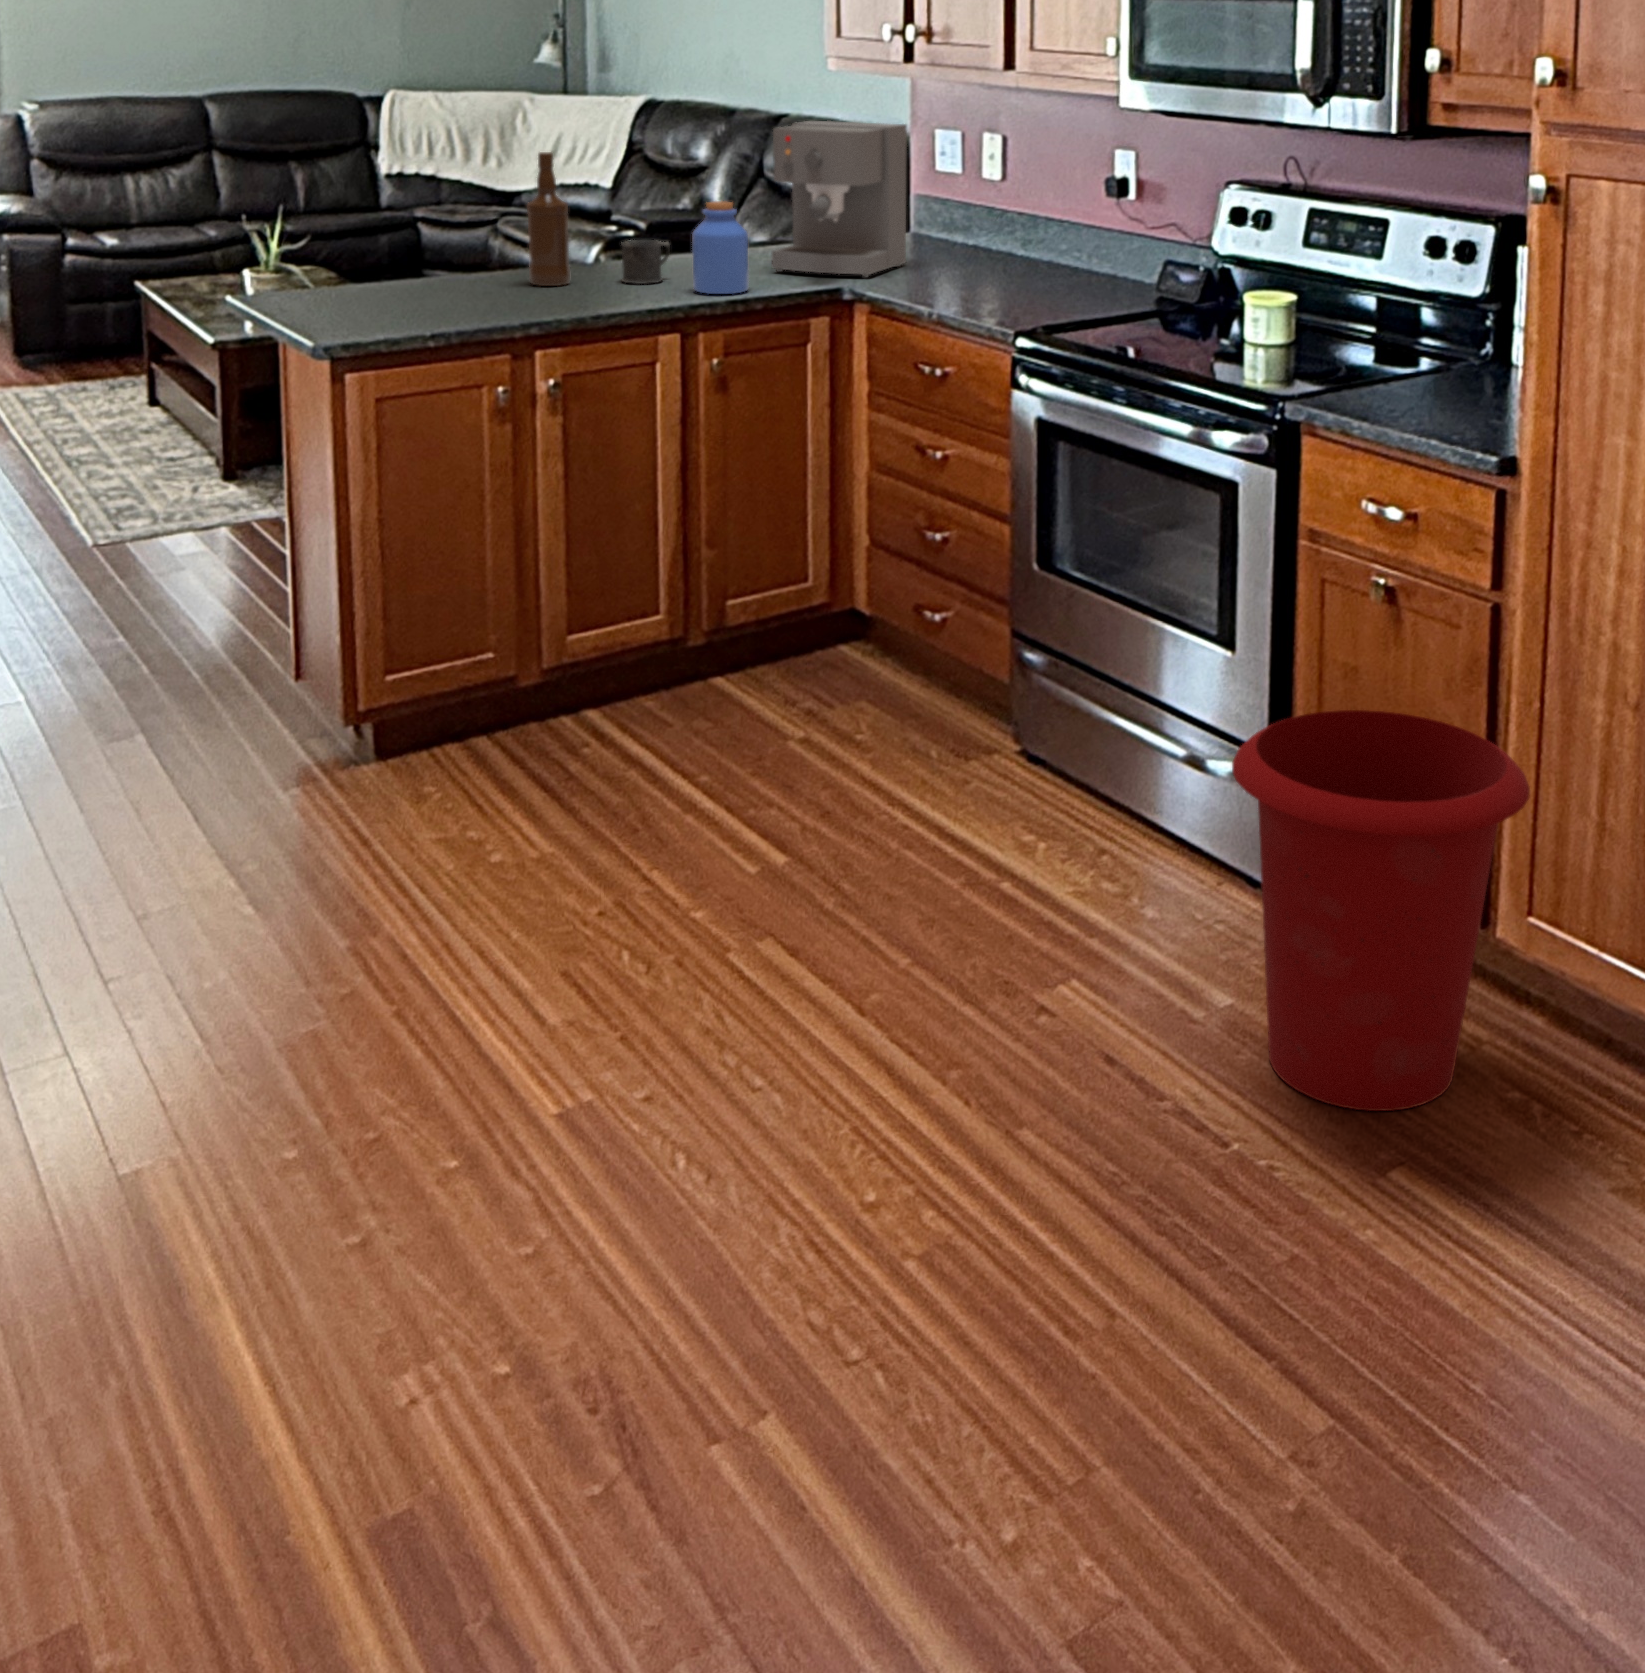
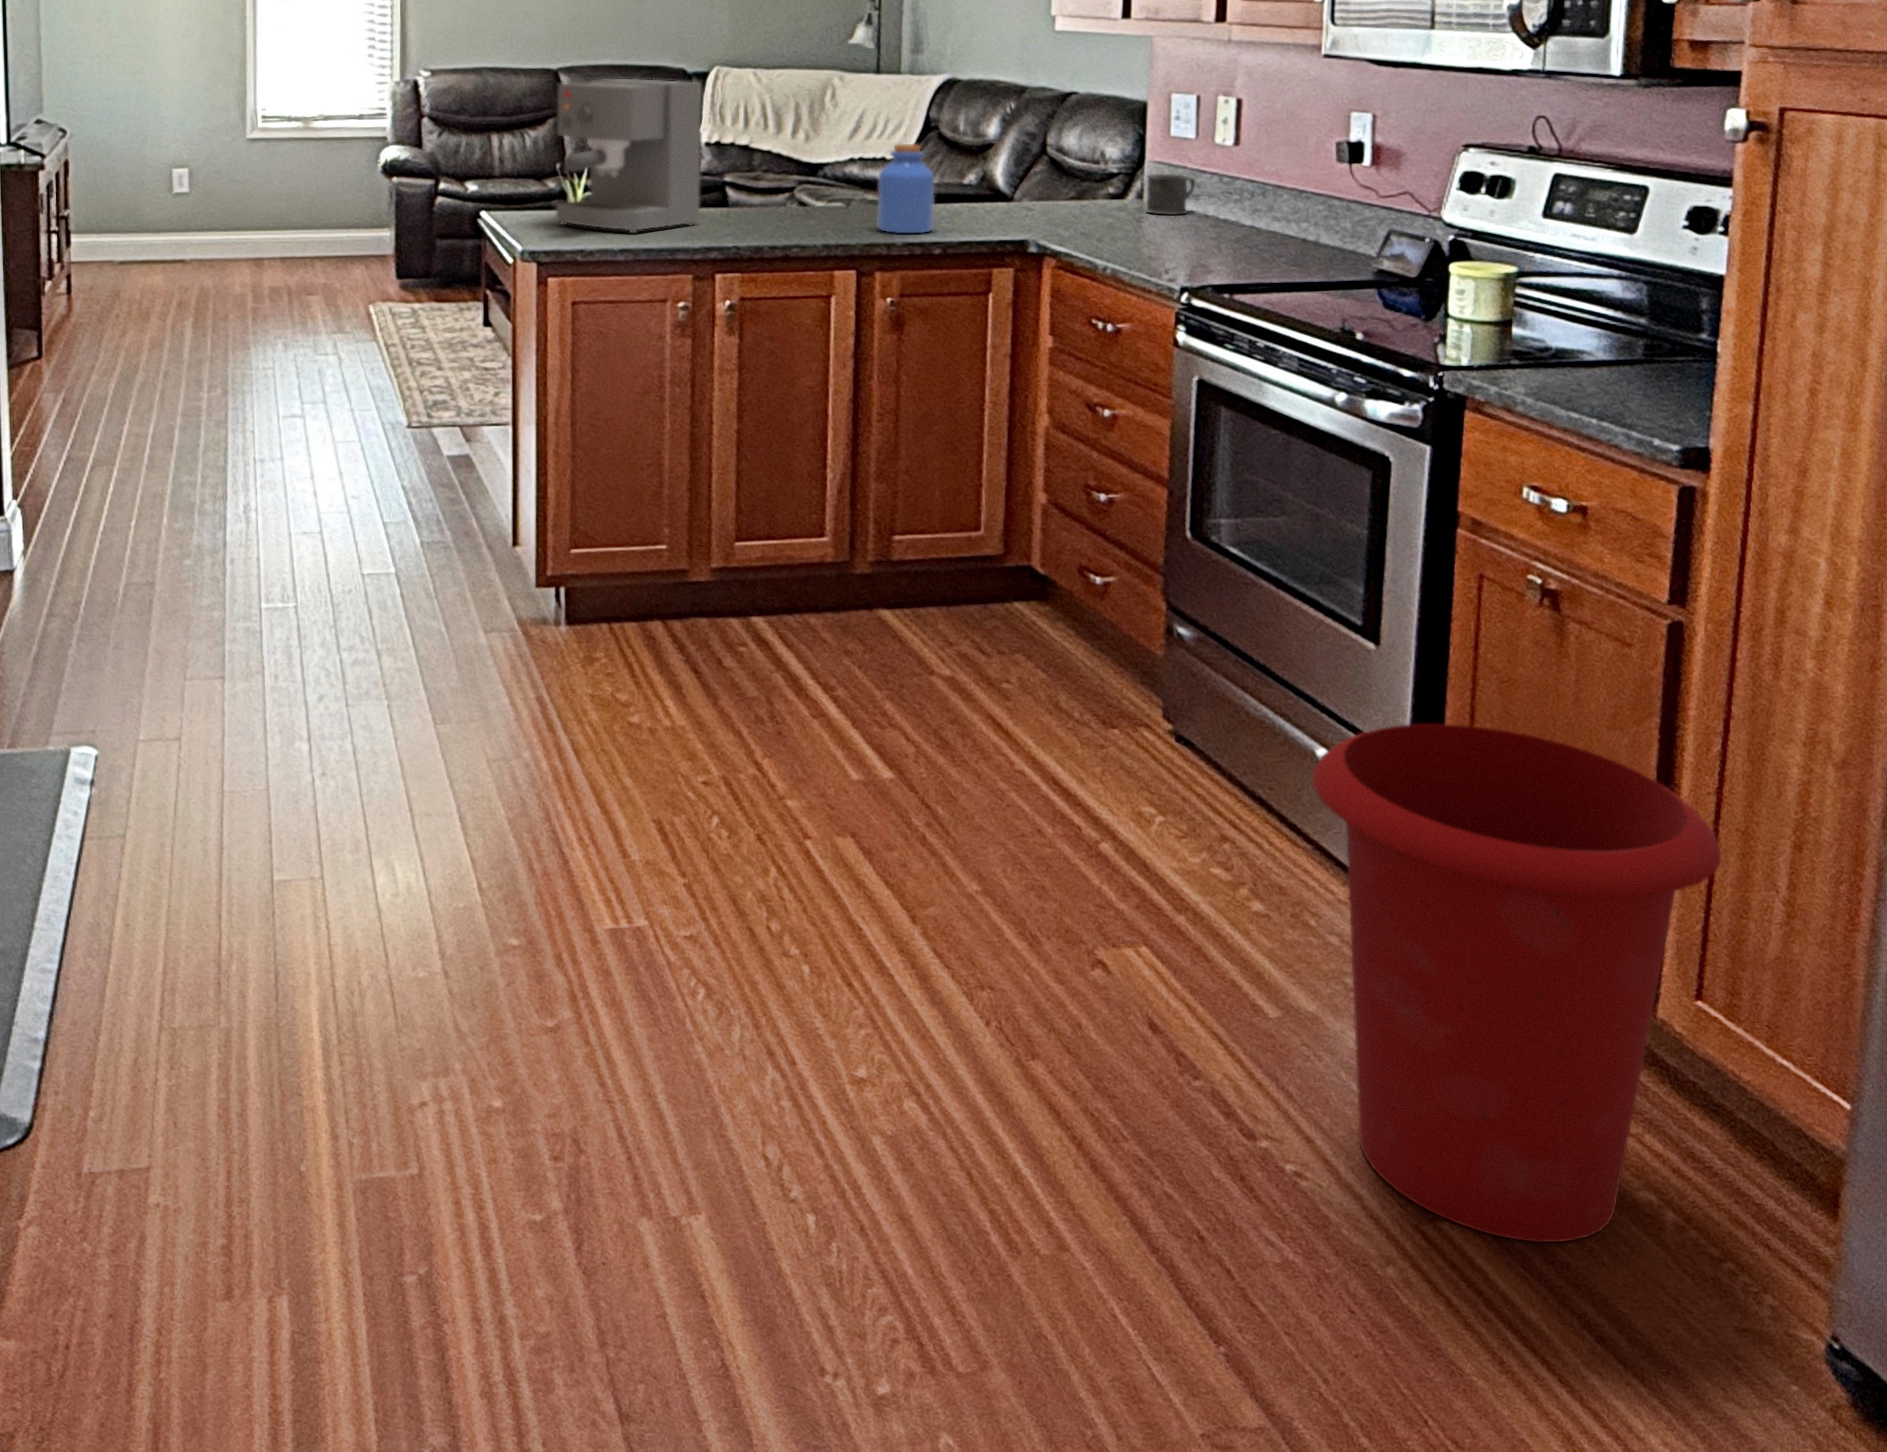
coffee maker: present [772,121,907,278] -> present [556,79,701,233]
bottle: present [527,152,570,286] -> none [732,96,770,219]
mug: present [621,240,670,284] -> present [1146,174,1195,214]

